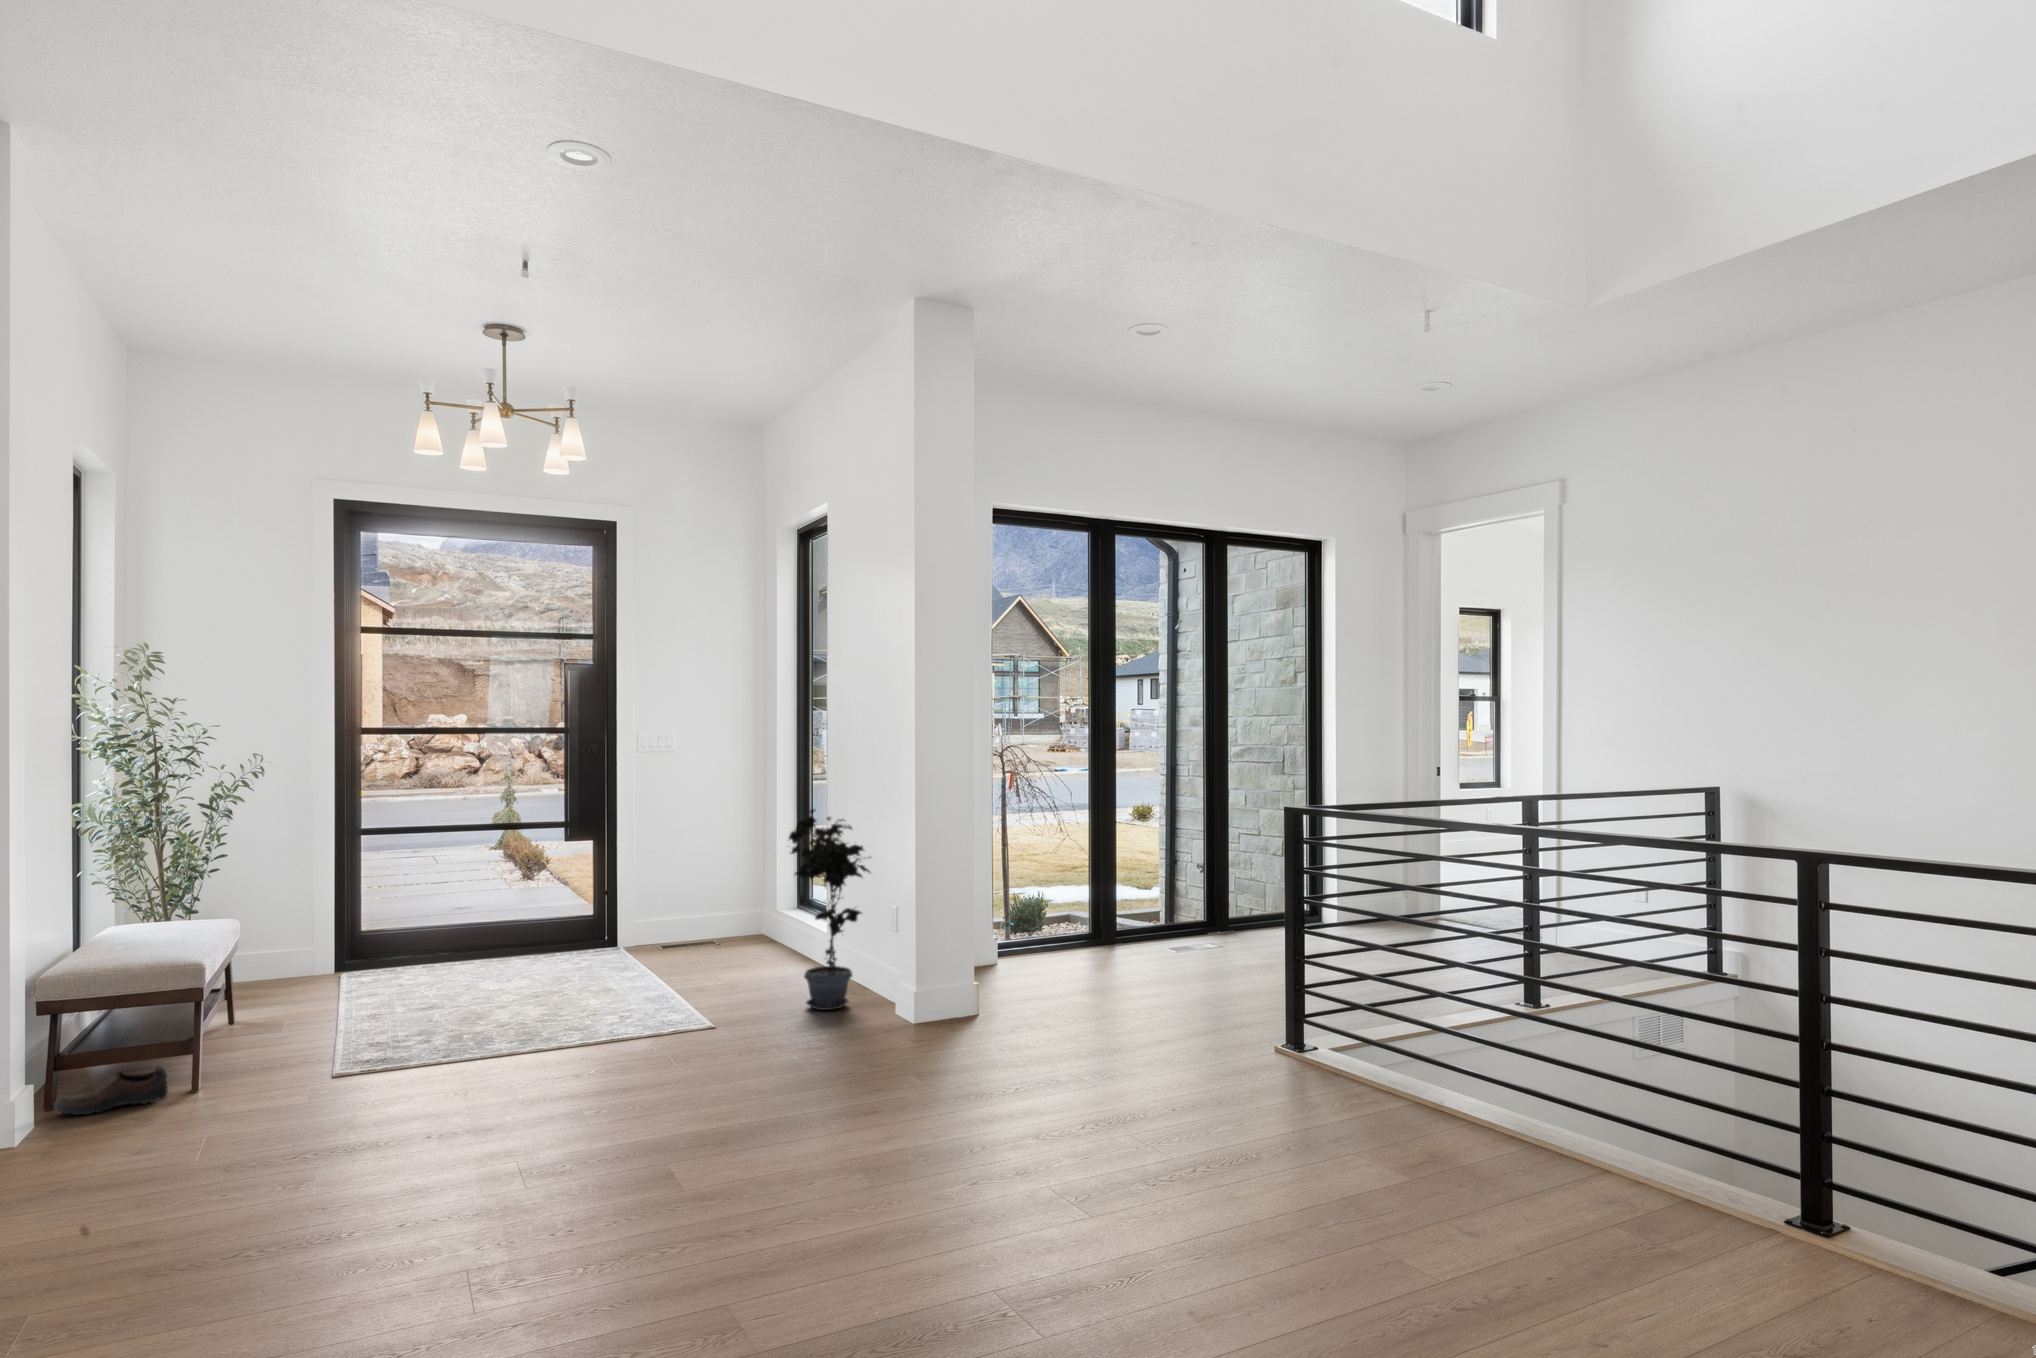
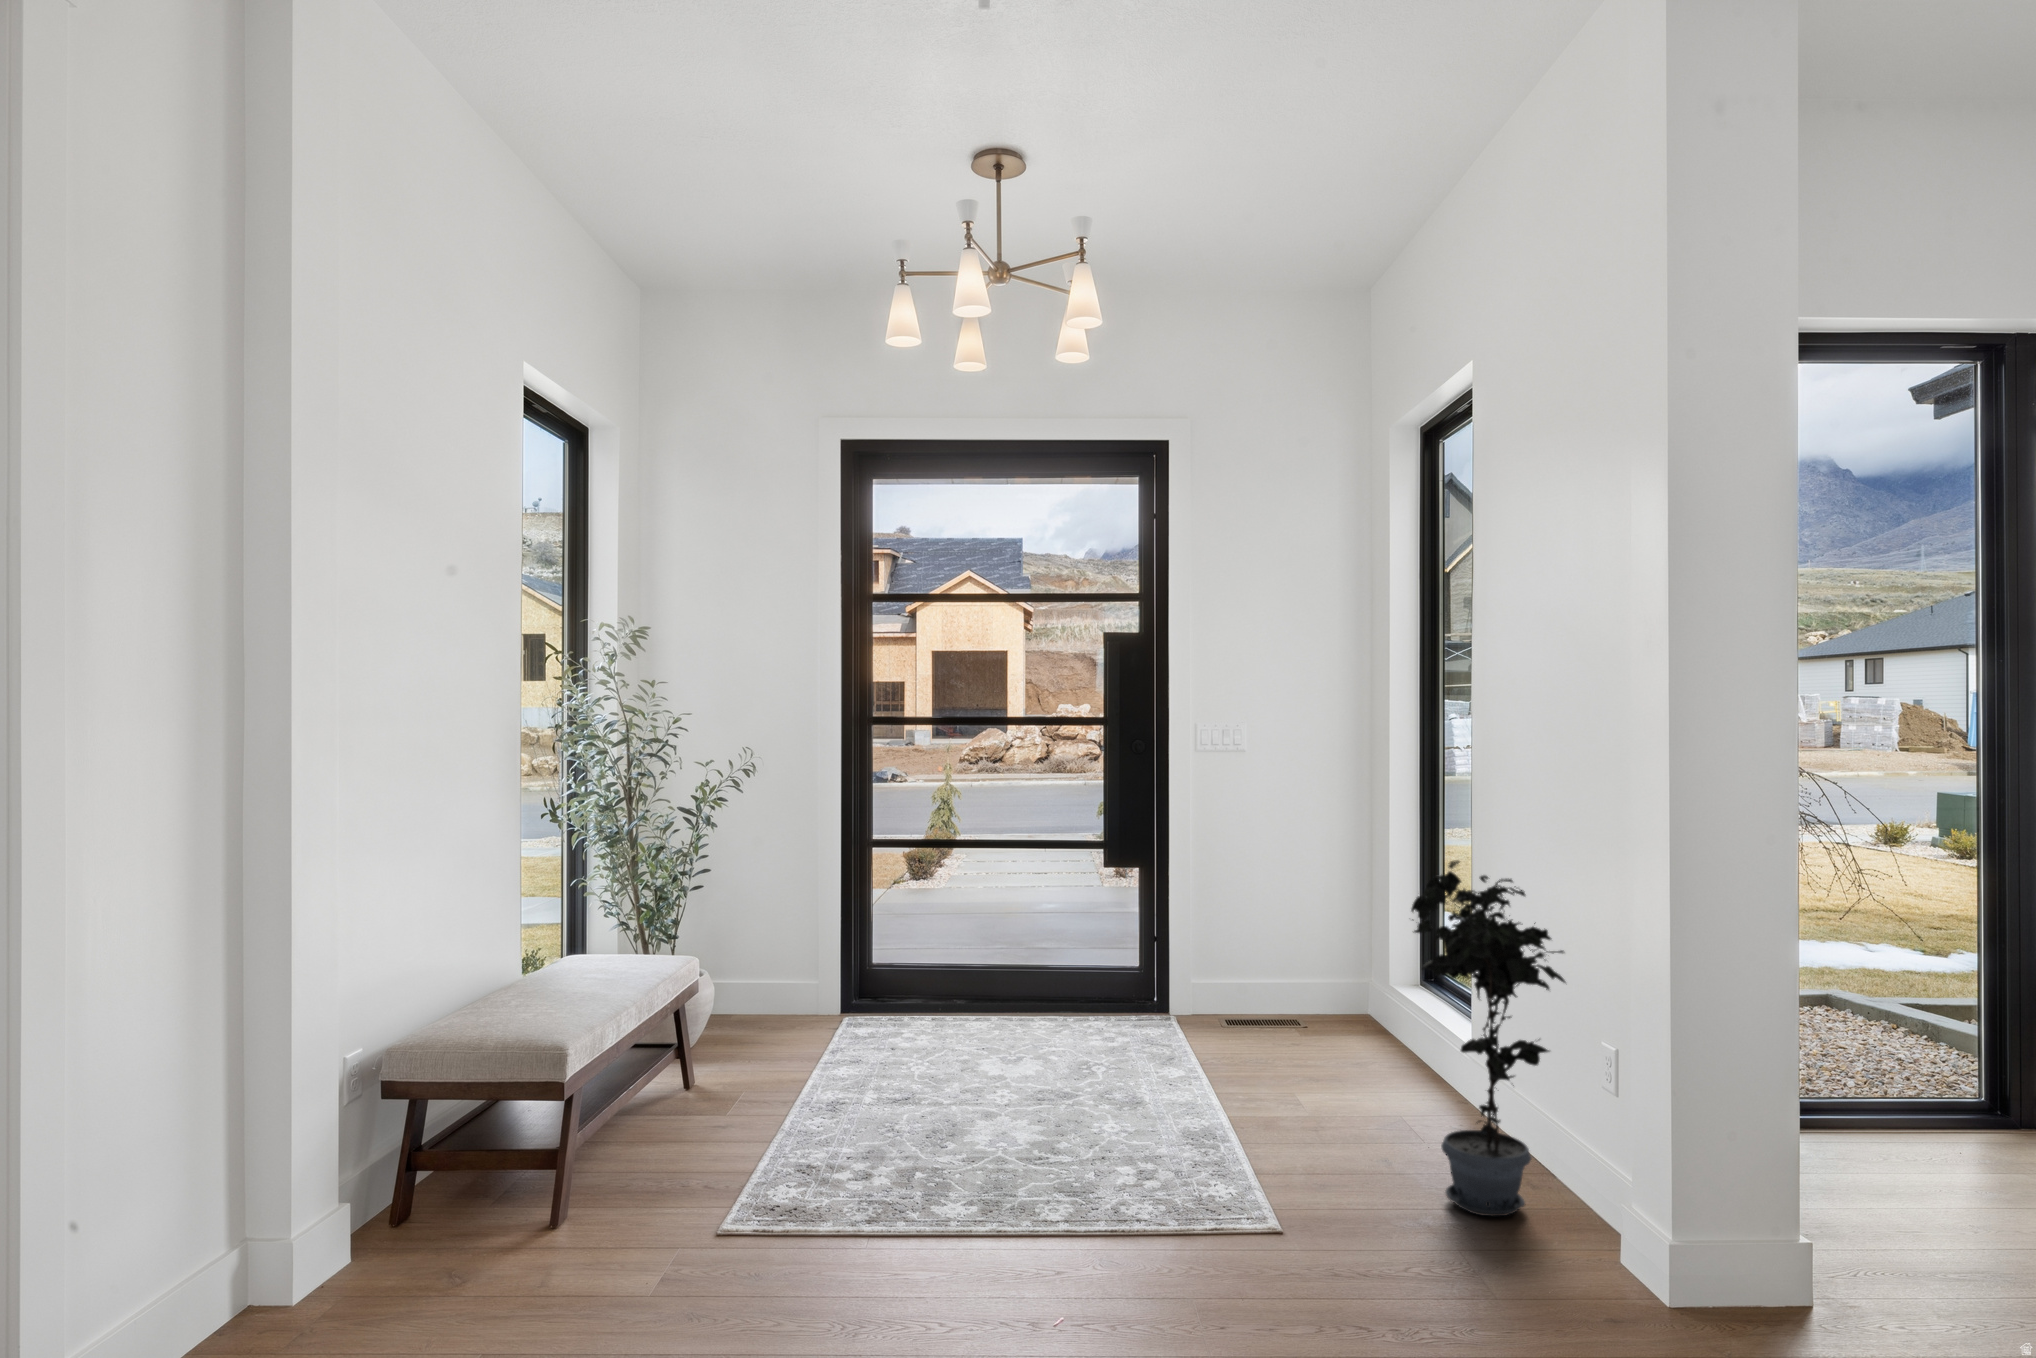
shoe: present [54,1066,168,1115] -> none [390,1179,525,1240]

